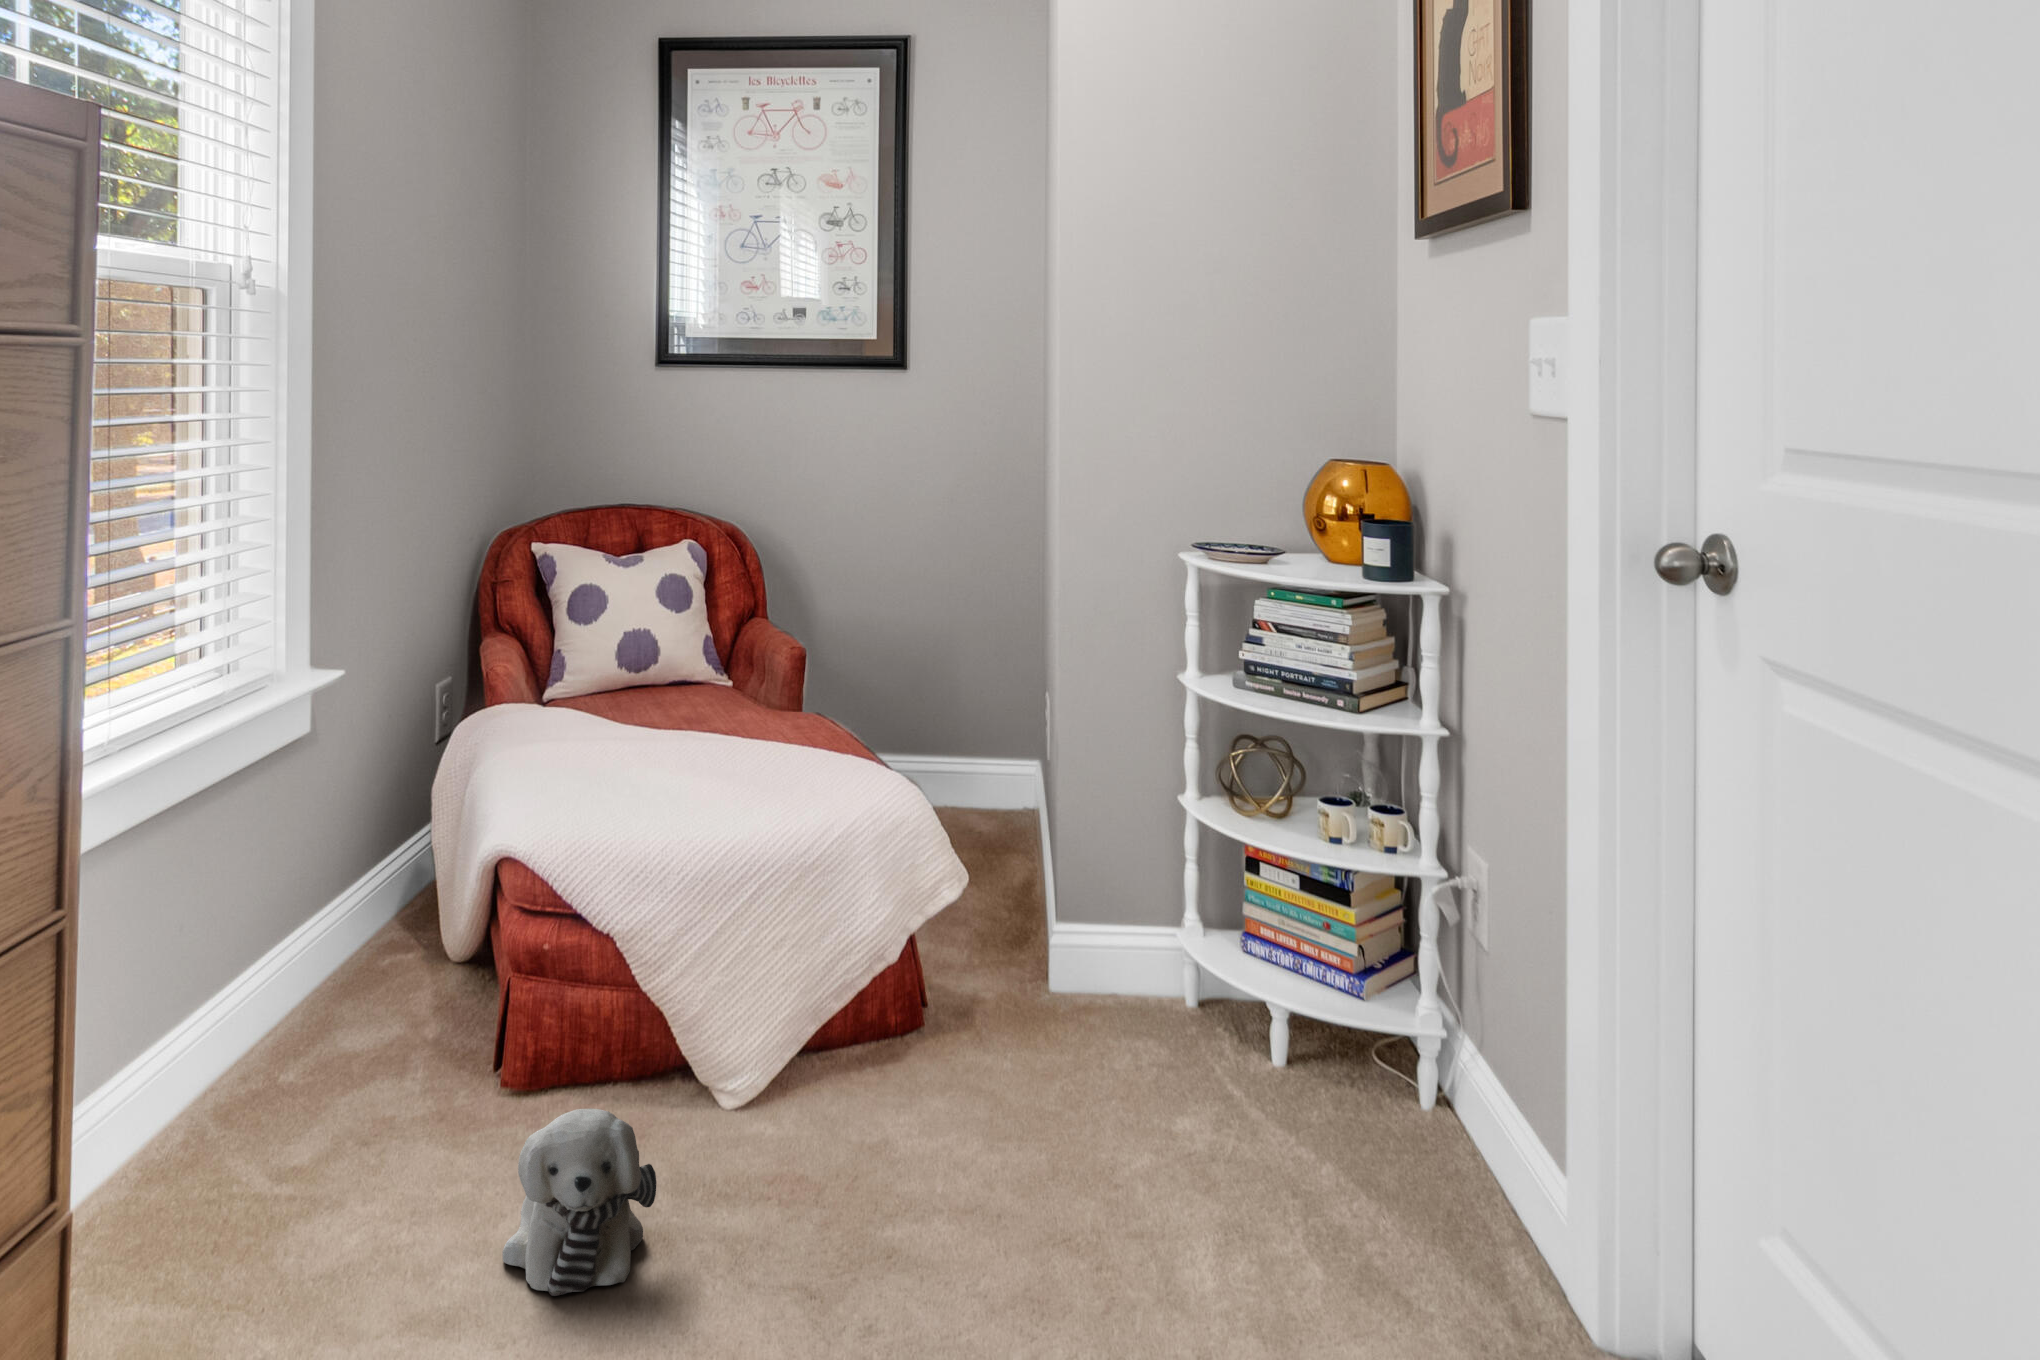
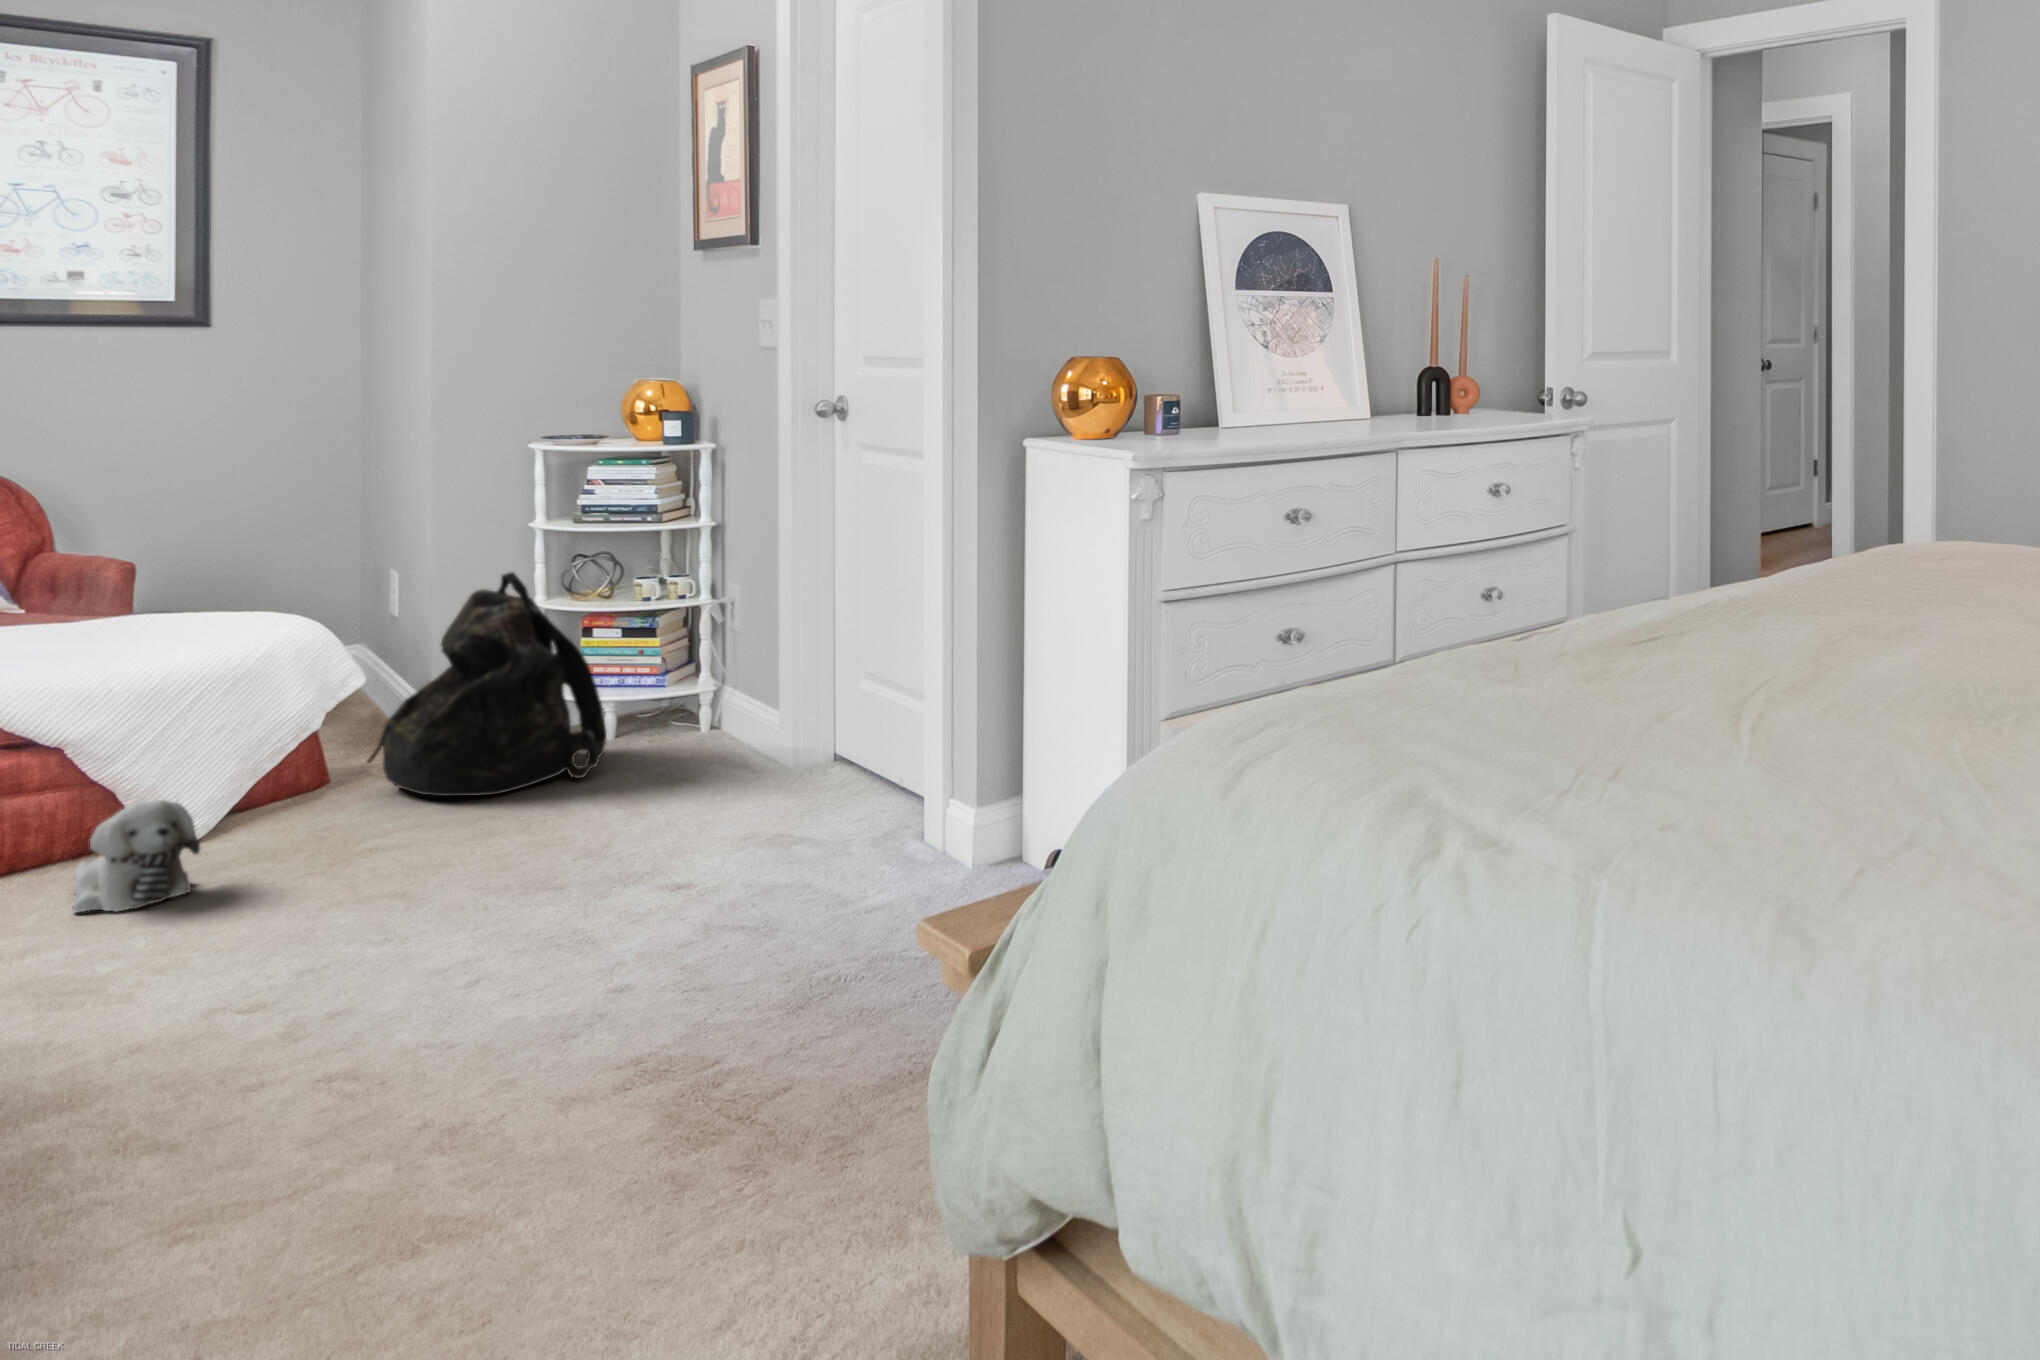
backpack: none [939,776,1256,1184] -> present [368,572,607,796]

